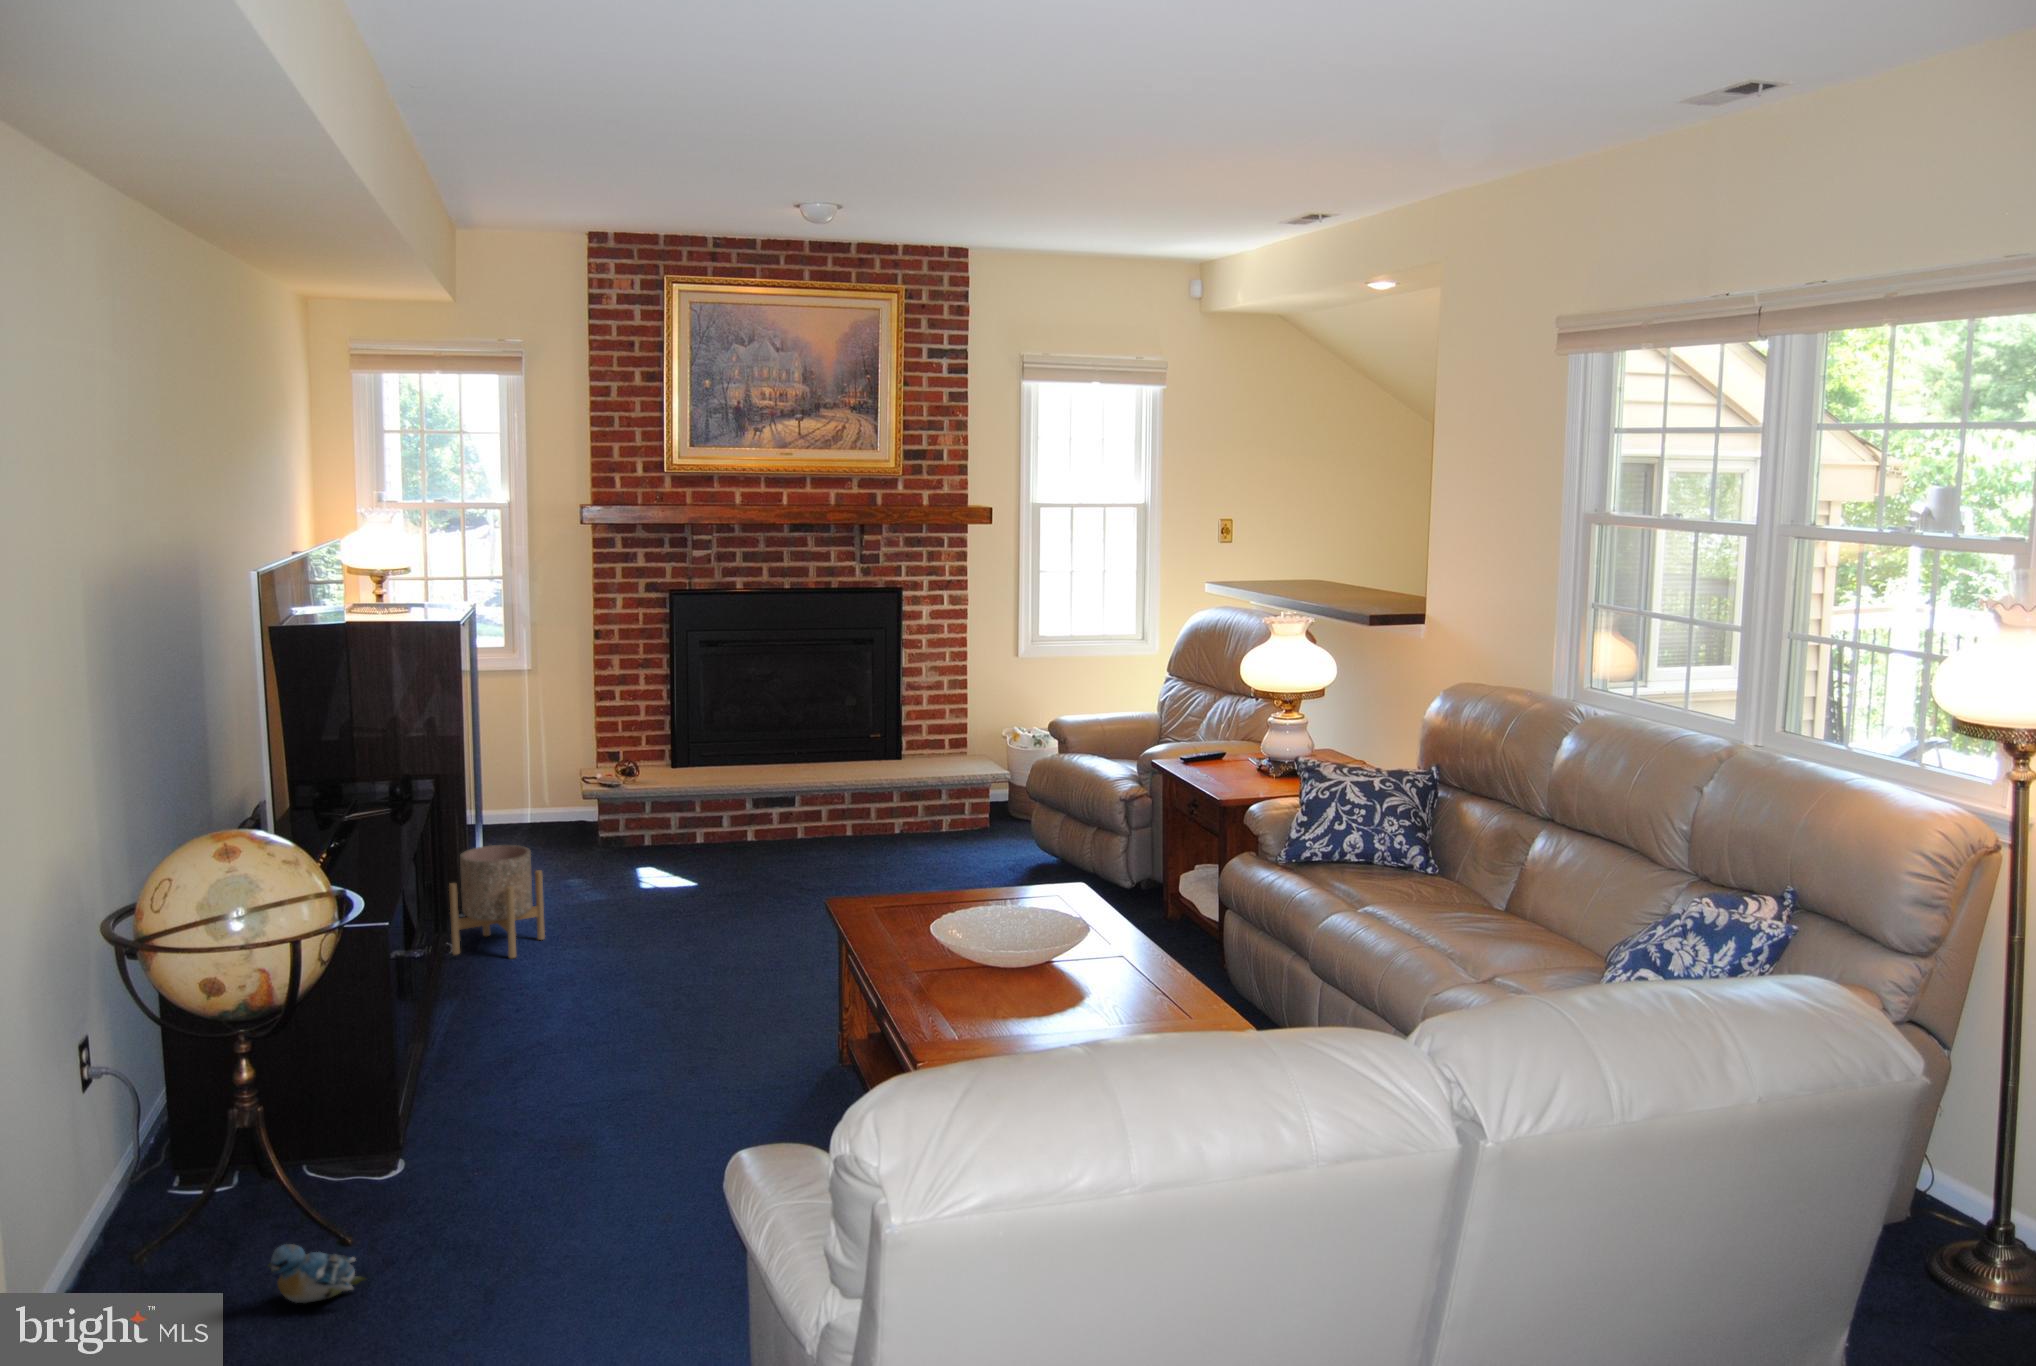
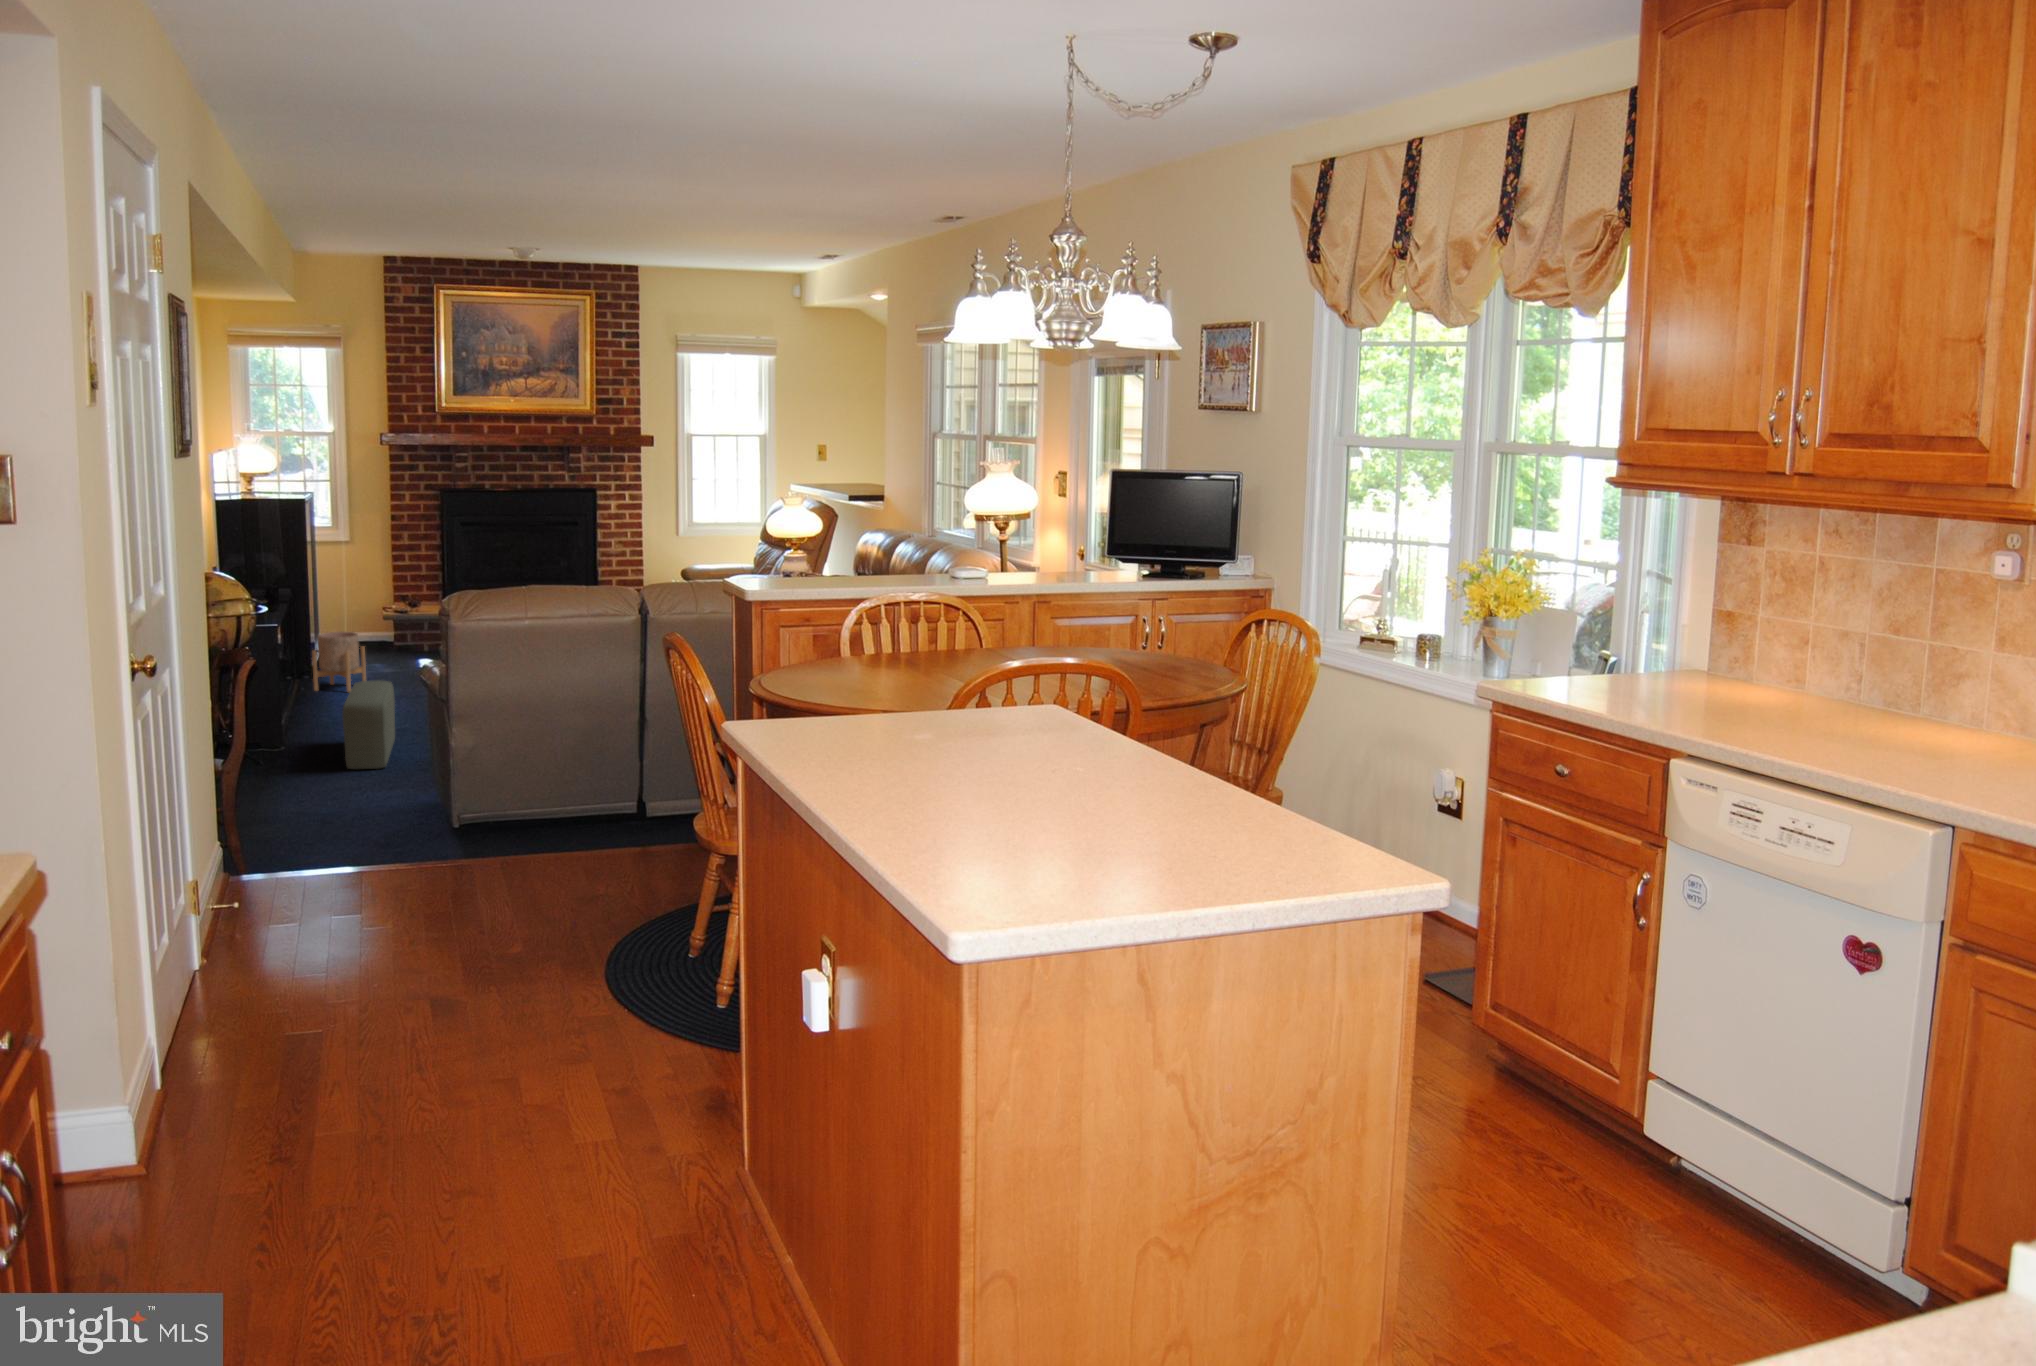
pouf: none [460,1011,585,1267] -> present [342,680,395,769]
plush toy: present [268,1244,365,1303] -> none [264,751,305,776]

